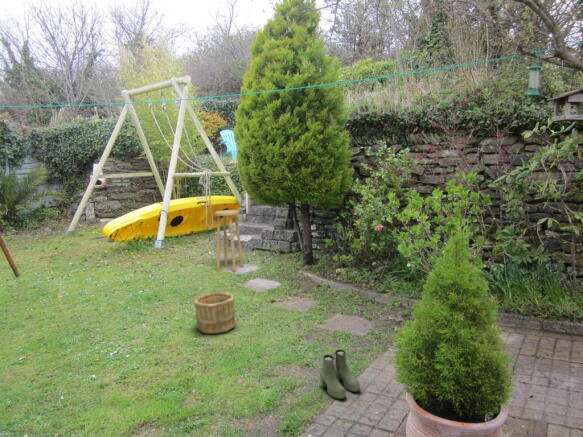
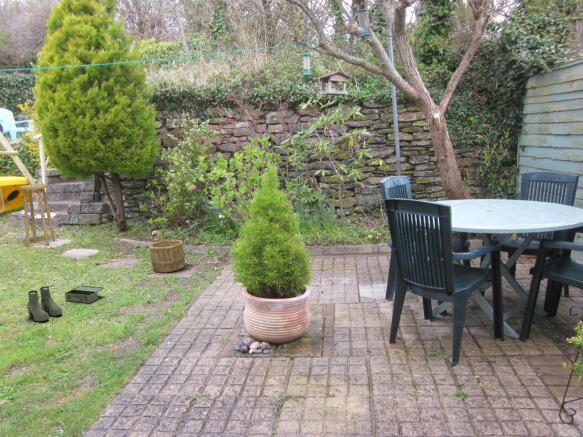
wooden bucket: present [194,292,235,334] -> present [149,239,185,272]
toolbox: none [217,342,260,371] -> present [65,286,104,303]
boots: present [320,350,360,399] -> present [27,286,62,322]

